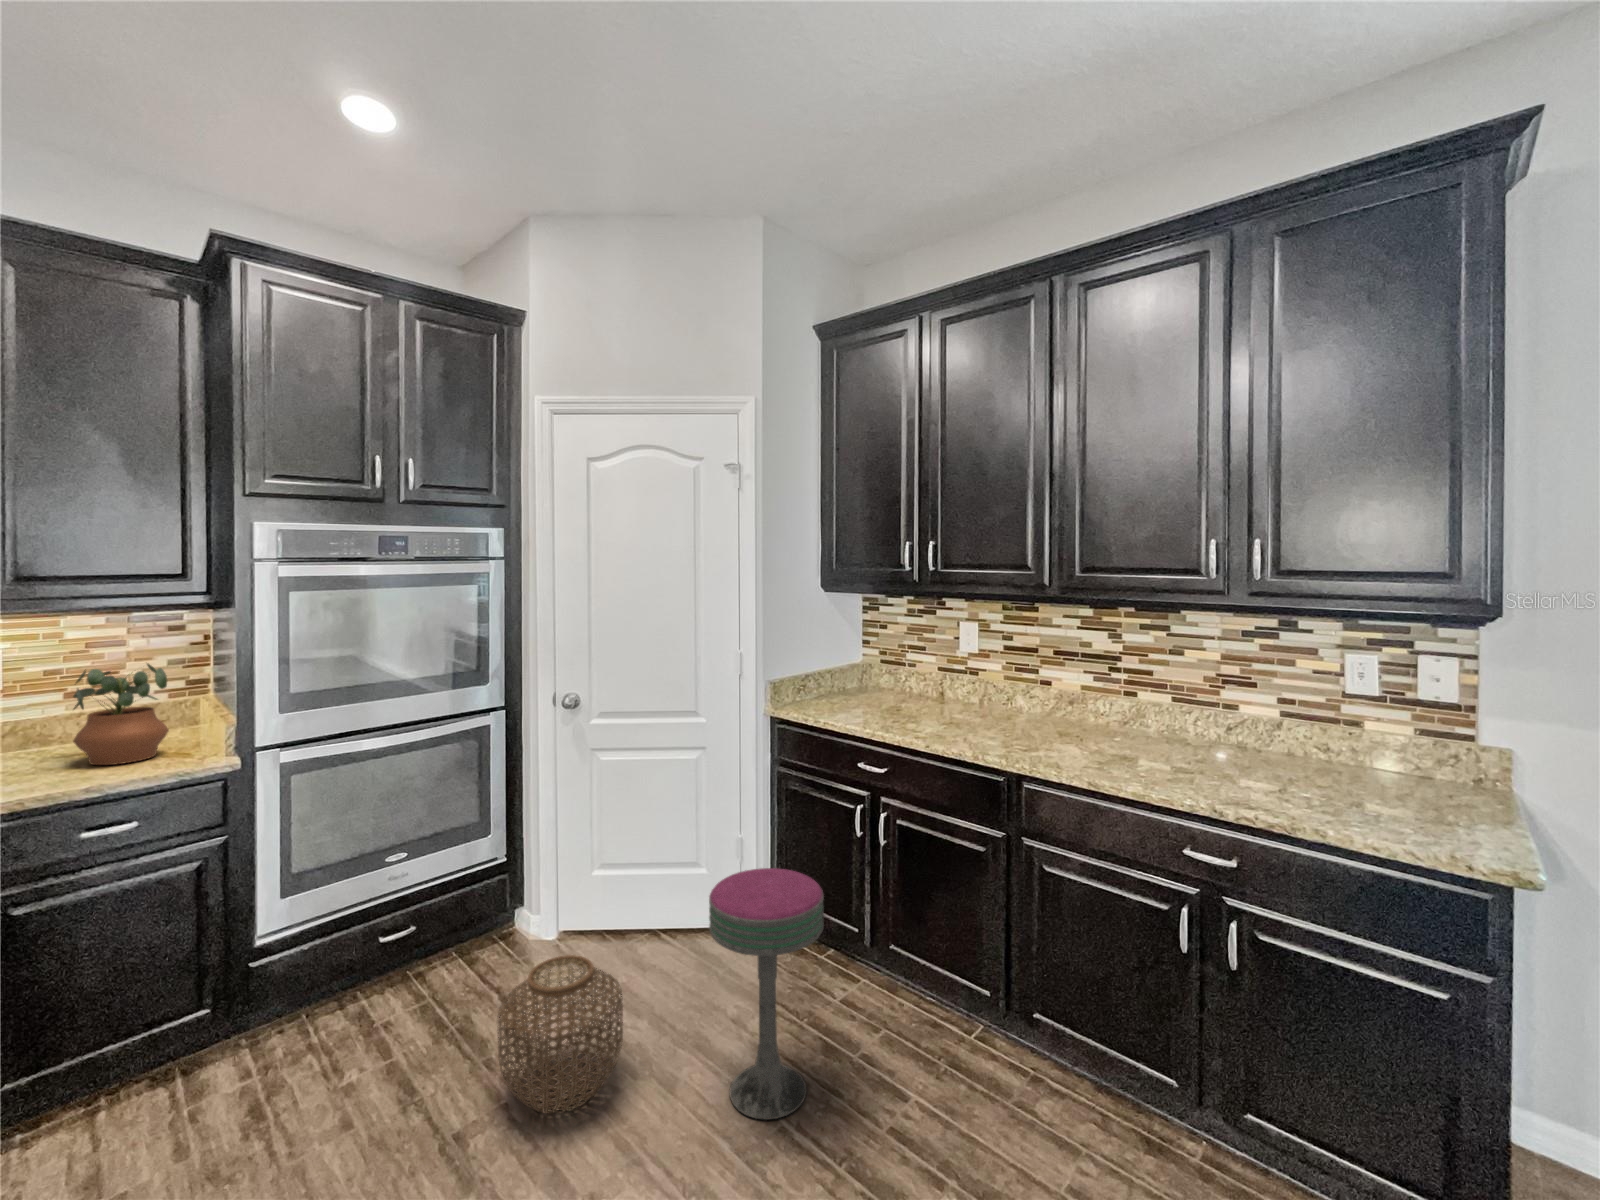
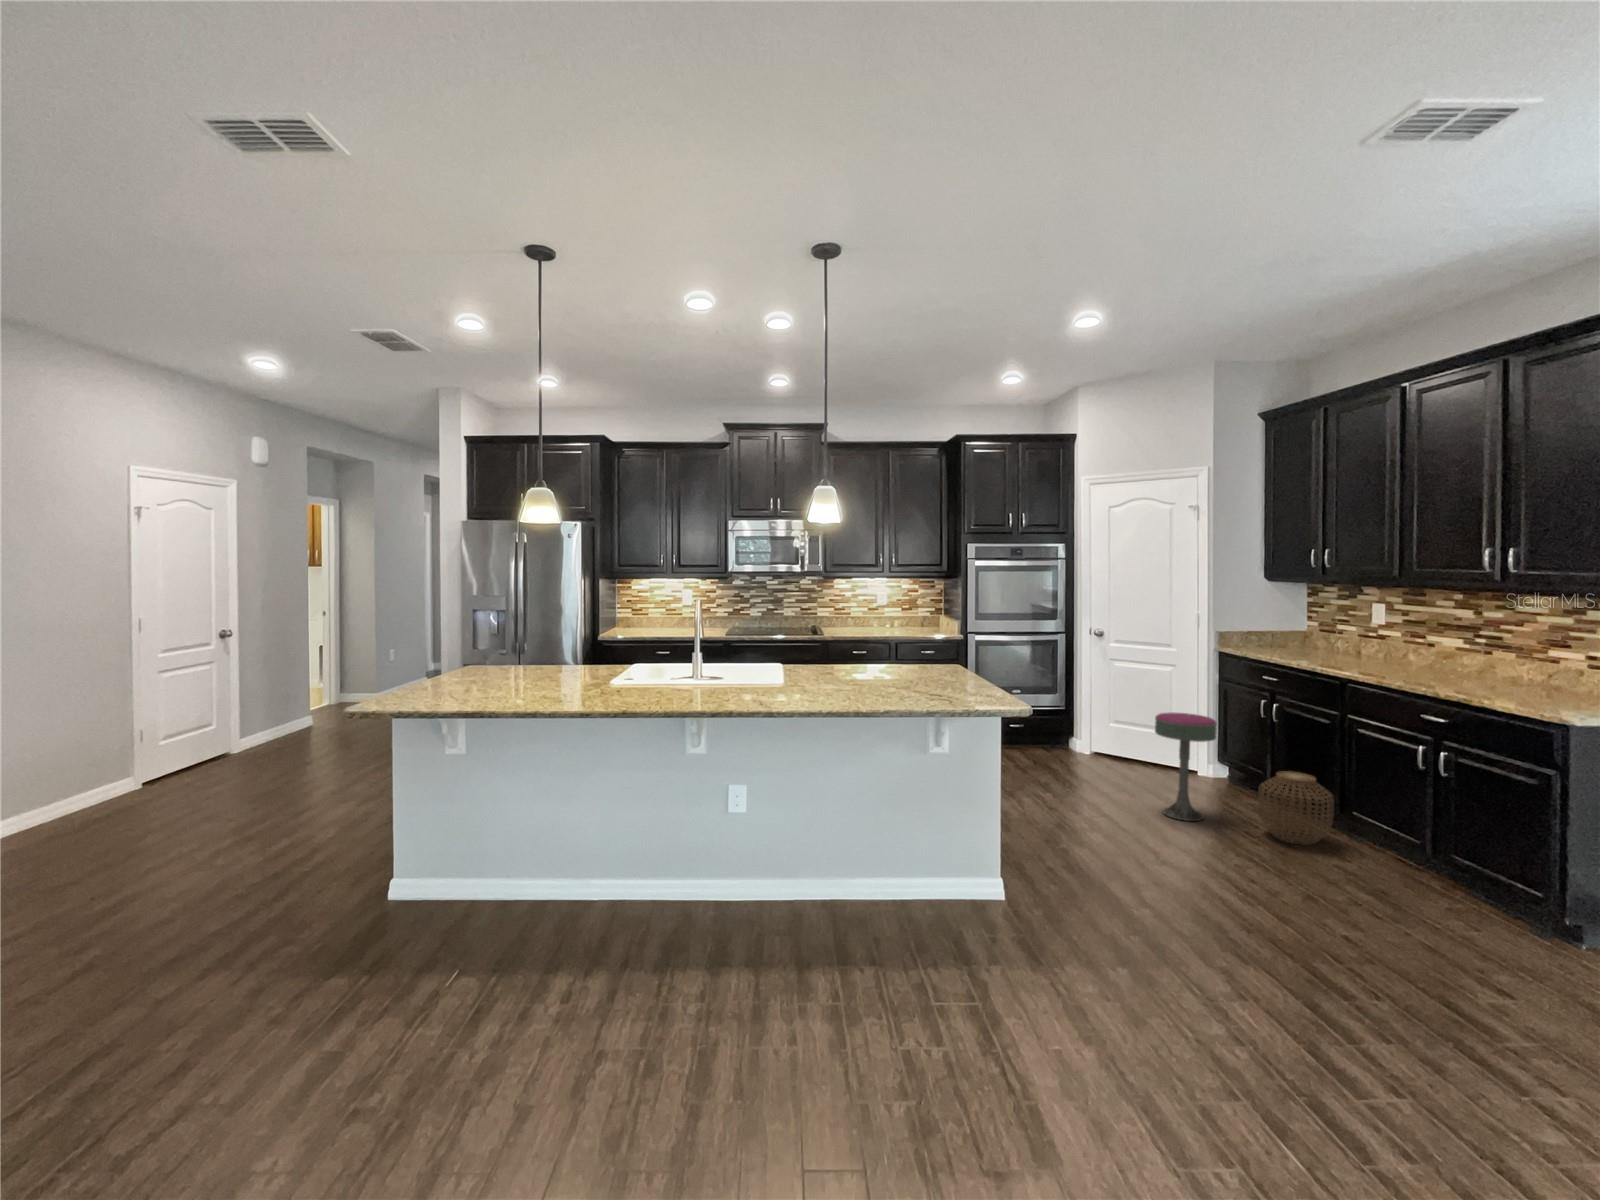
potted plant: present [73,664,169,765] -> none [904,601,934,639]
woven basket: present [498,955,623,1113] -> present [1258,771,1334,845]

